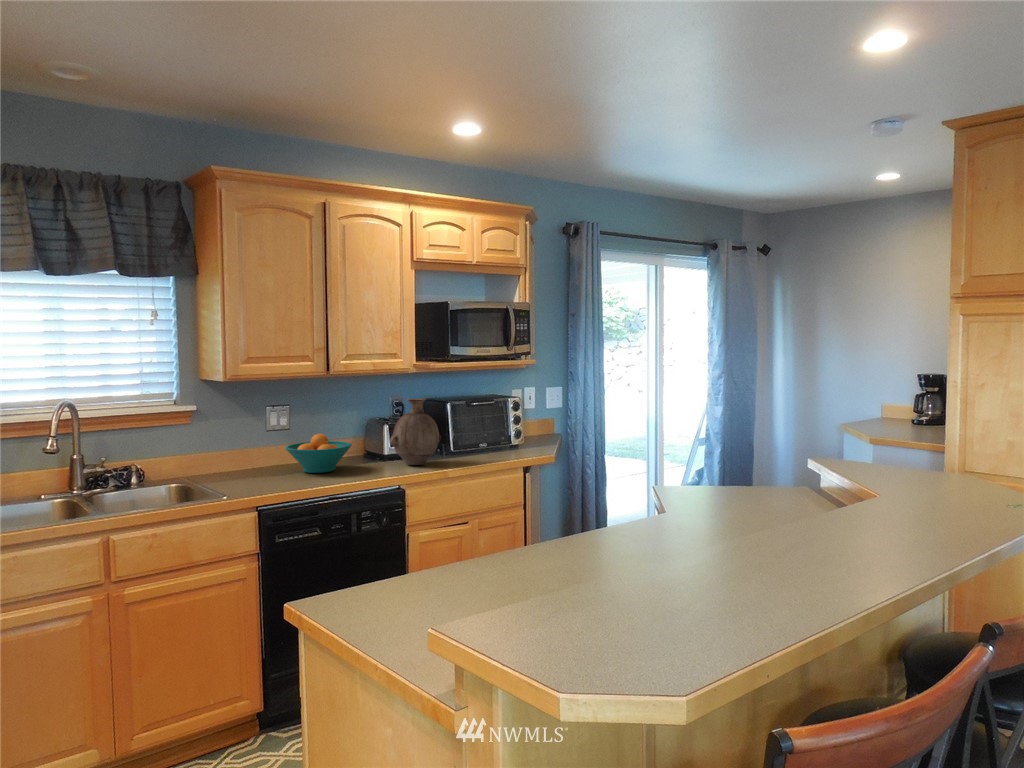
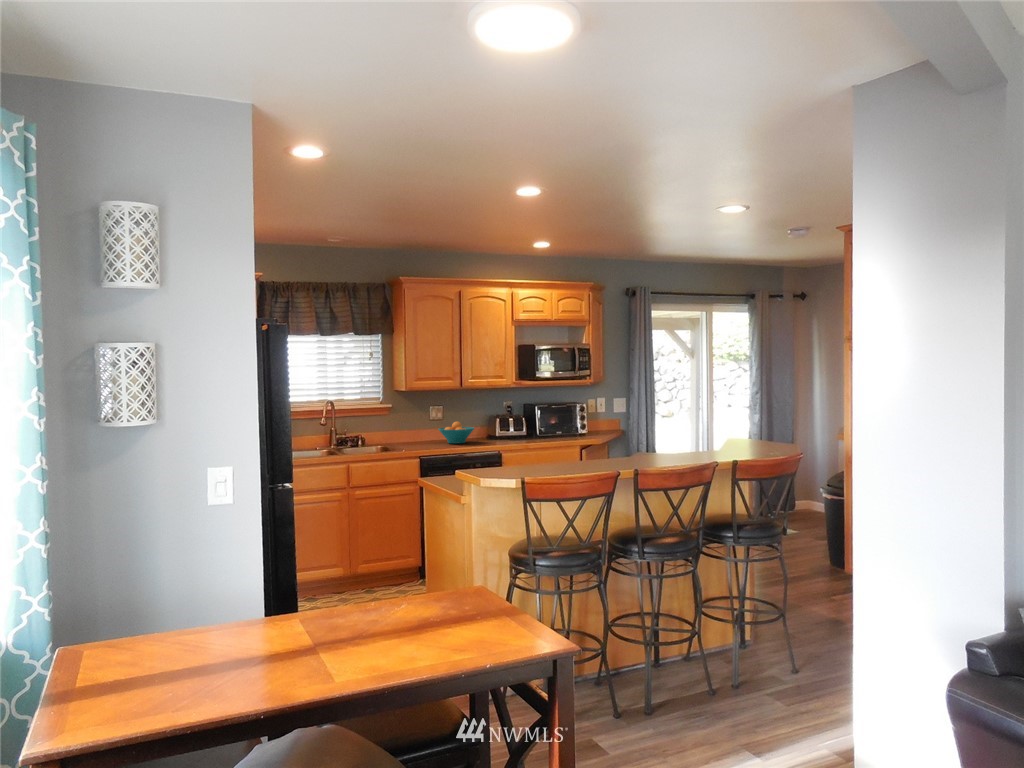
vase: present [390,398,441,465] -> none [497,403,528,442]

